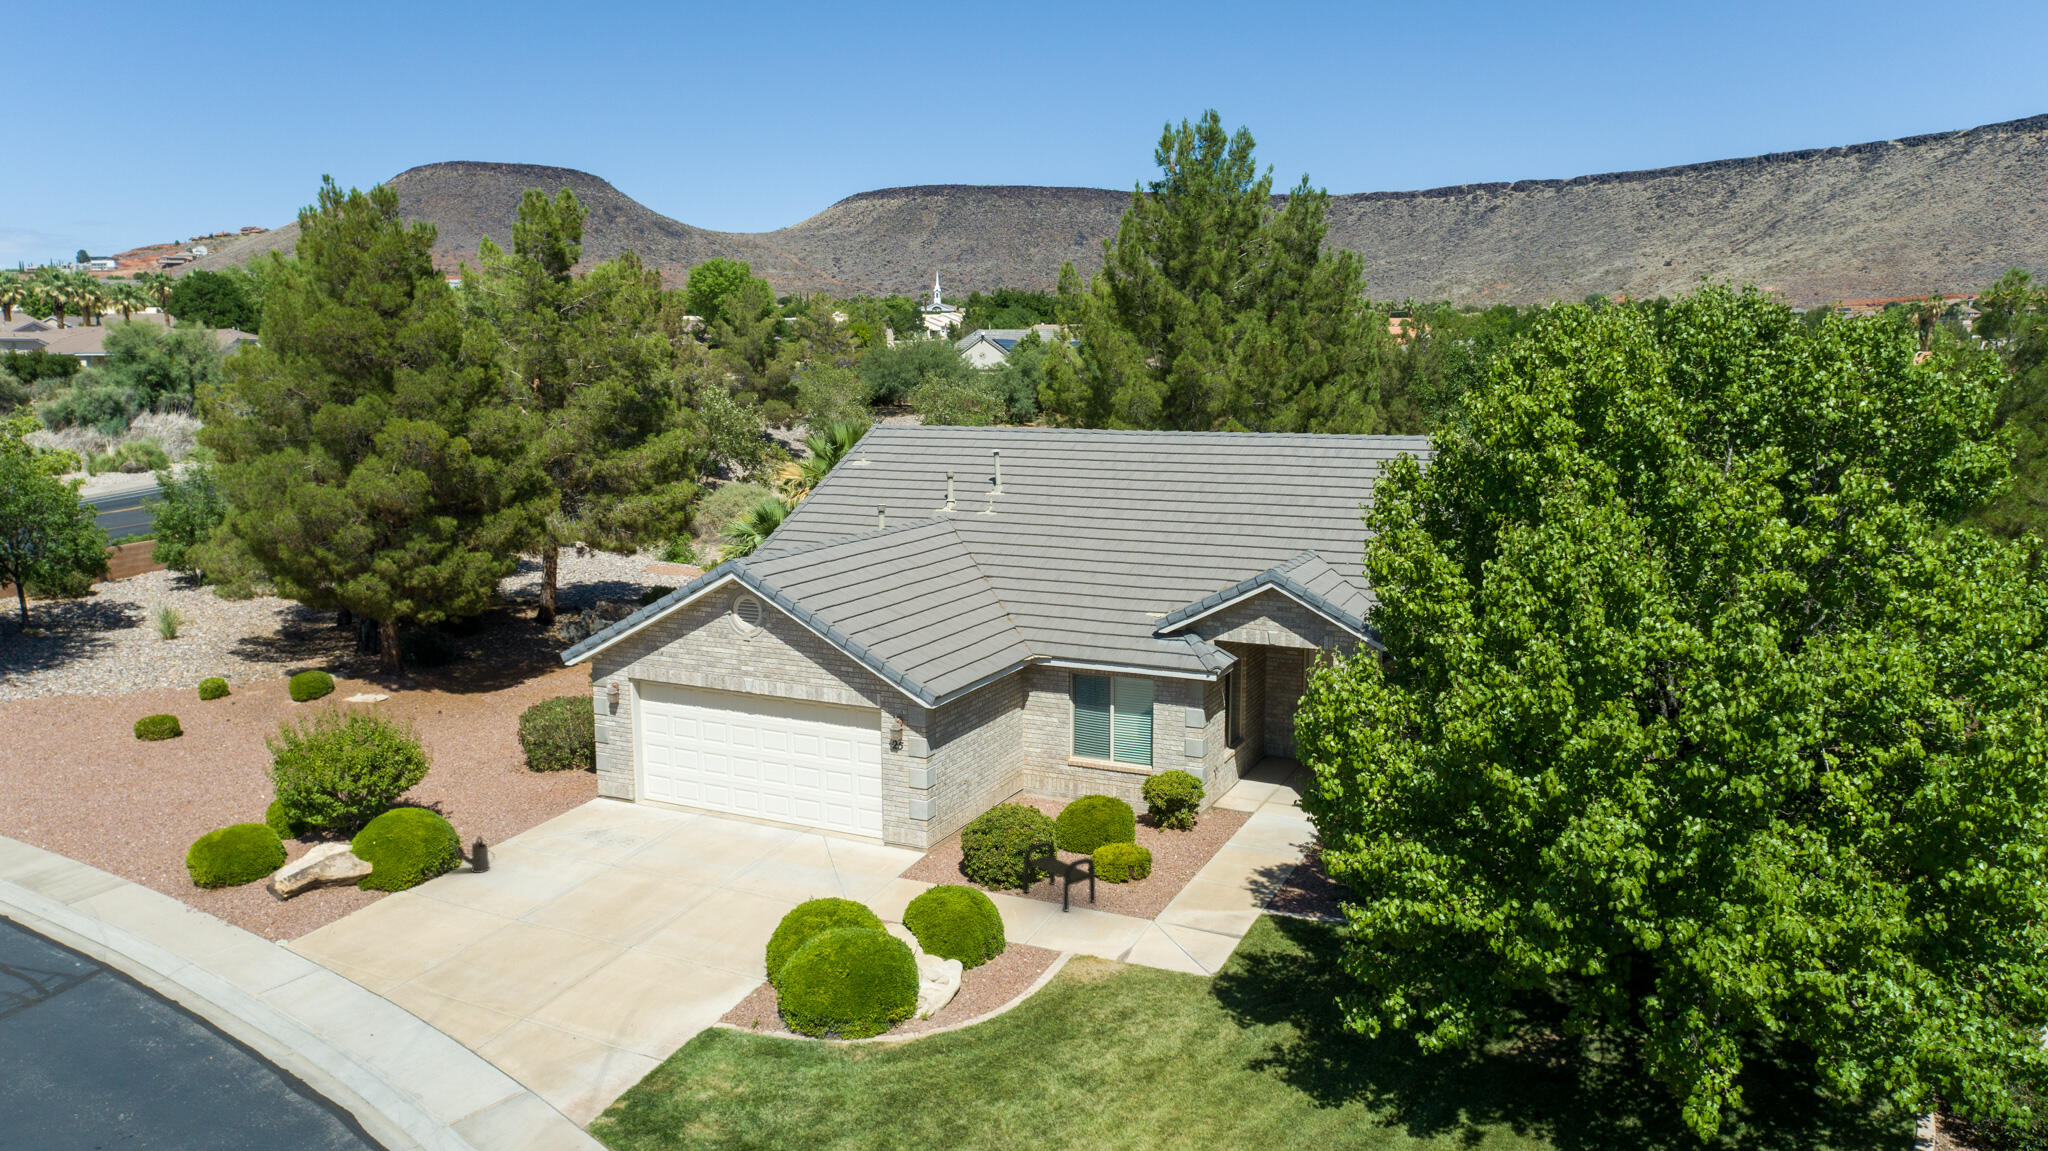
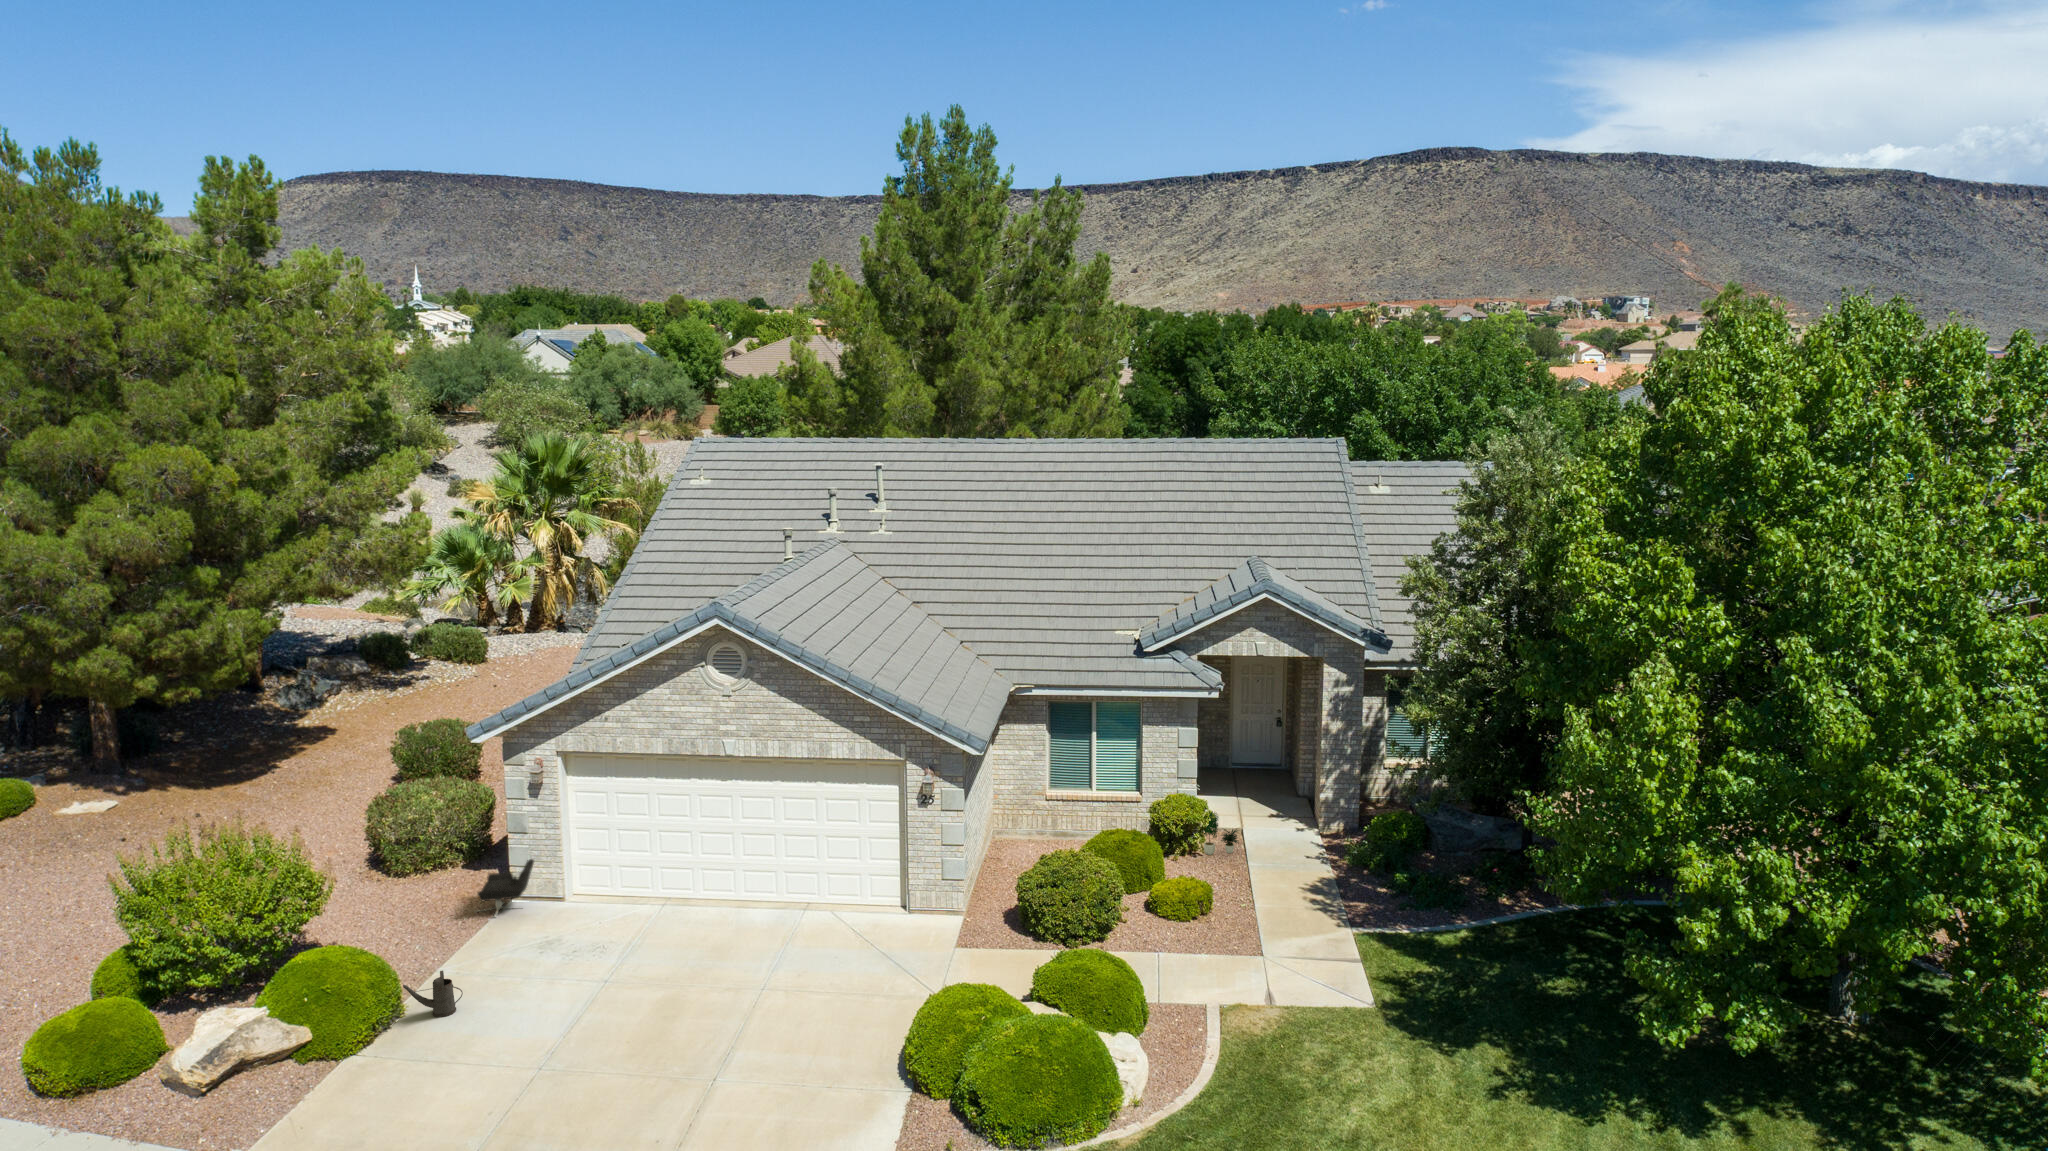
lounge chair: none [556,765,608,809] -> present [478,859,534,917]
potted plant: none [1187,789,1228,834] -> present [1202,811,1238,855]
bench: present [1023,842,1095,911] -> none [1103,886,1184,959]

